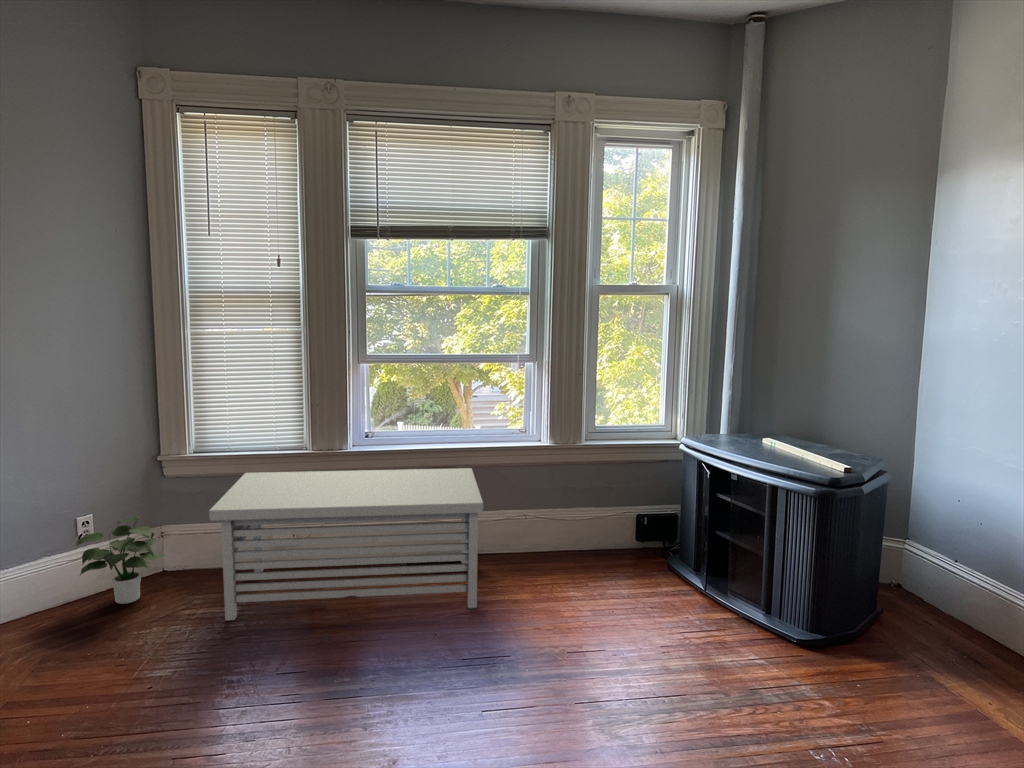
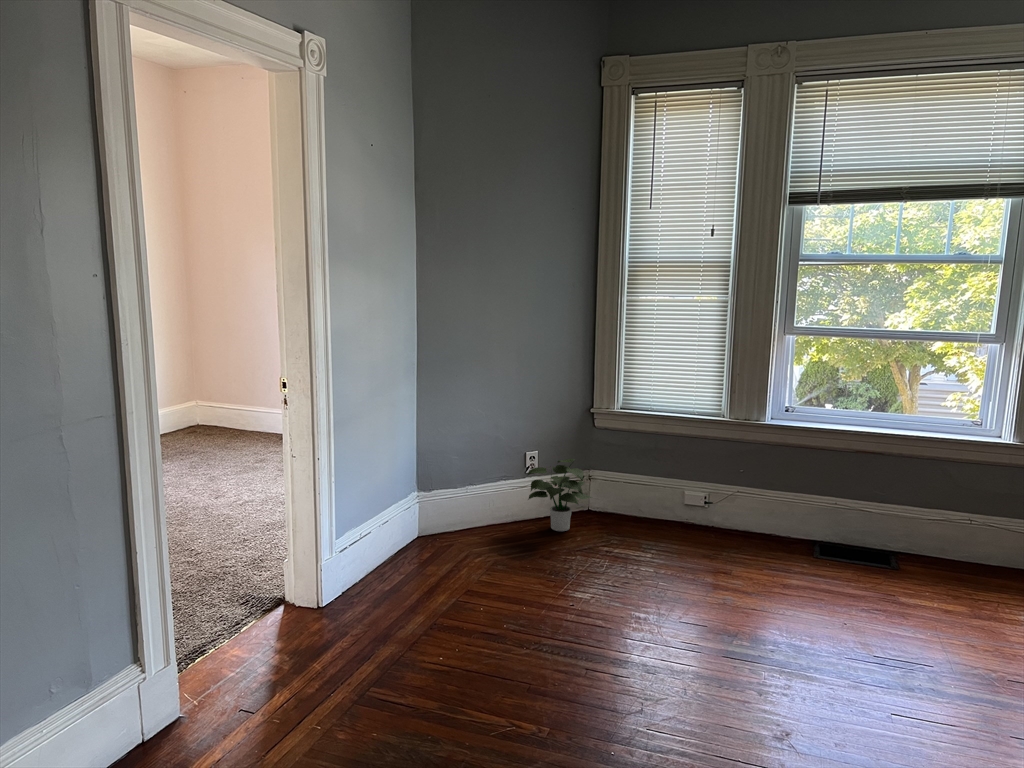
storage bench: present [209,468,483,620] -> none [632,435,918,617]

